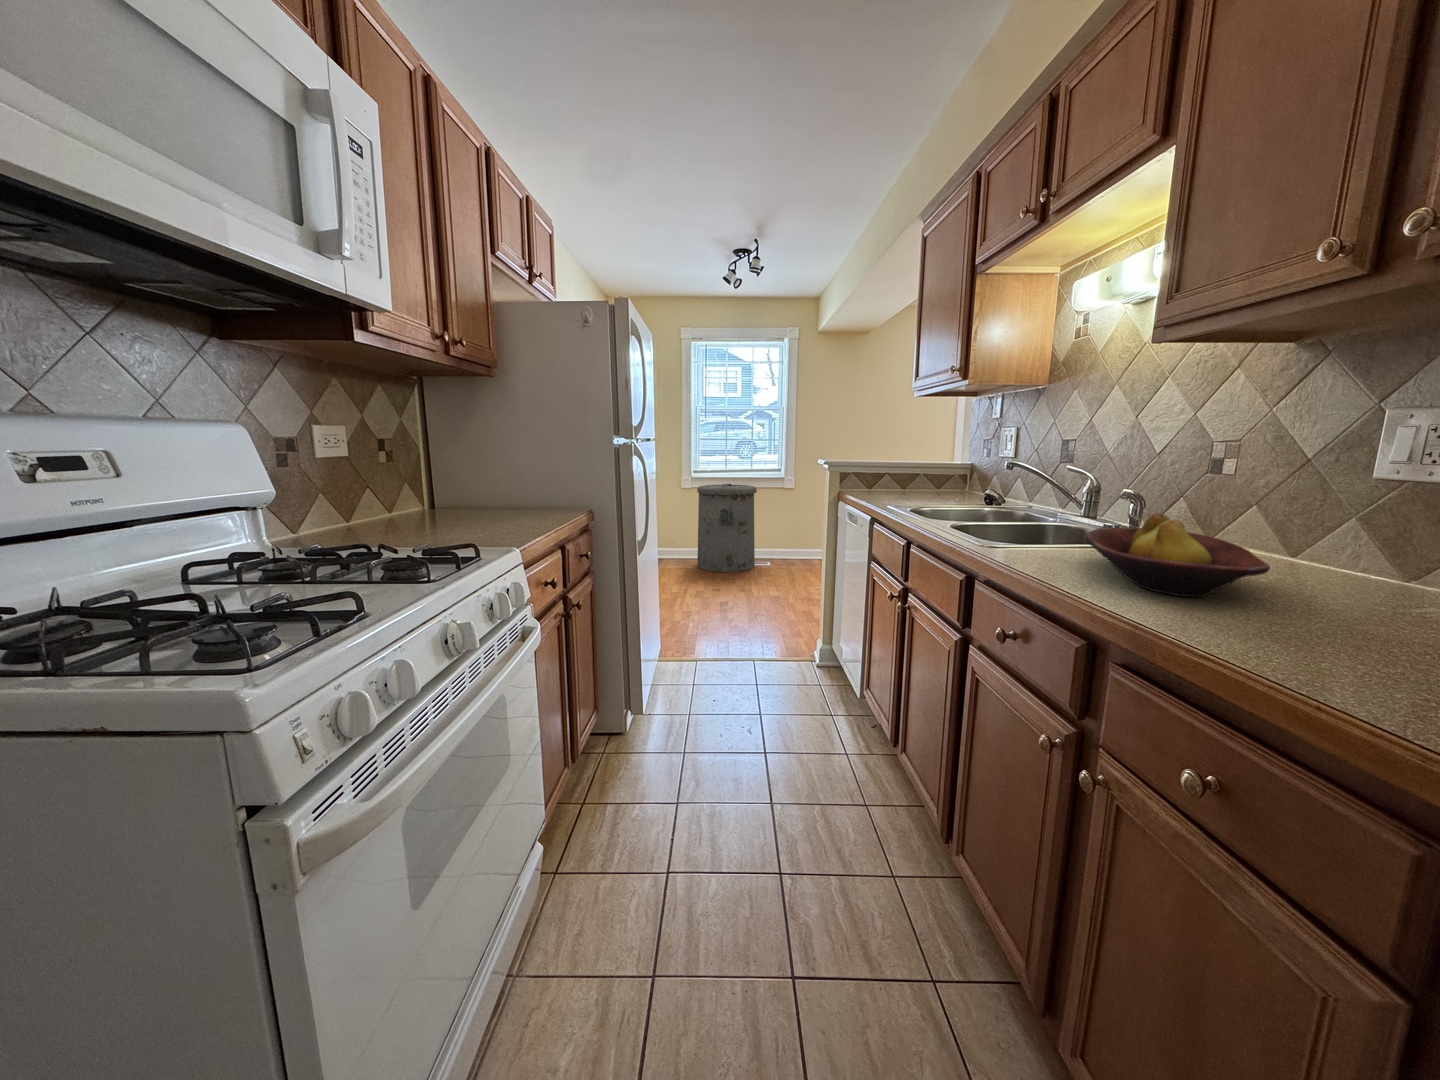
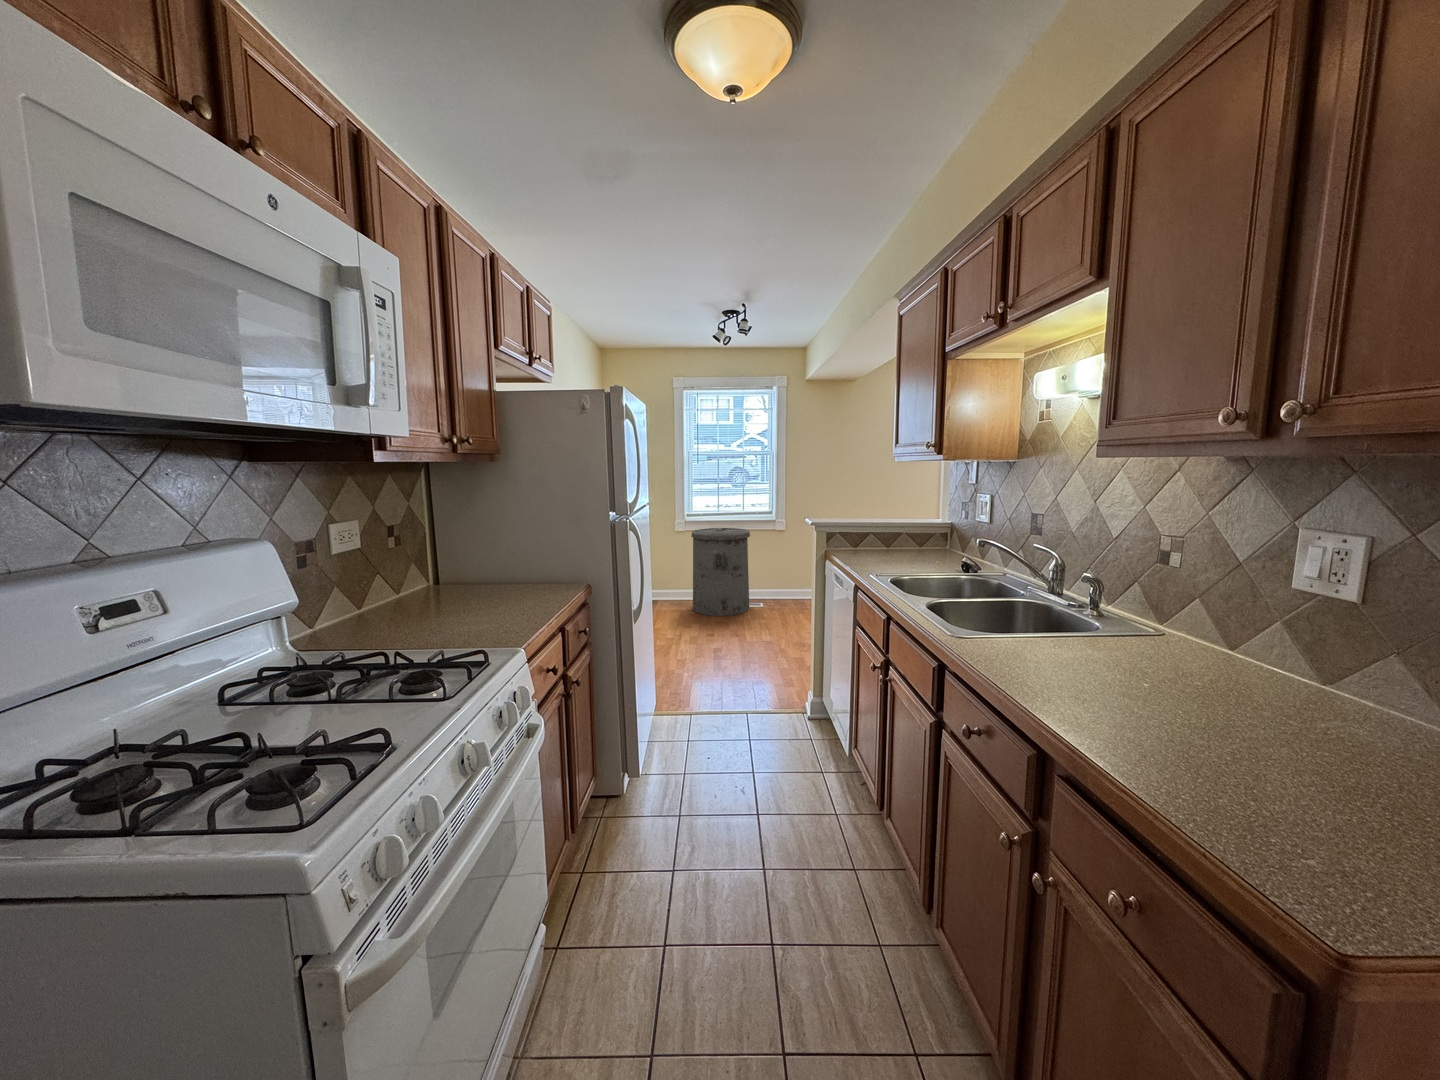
fruit bowl: present [1086,513,1270,597] -> none [1039,623,1192,712]

